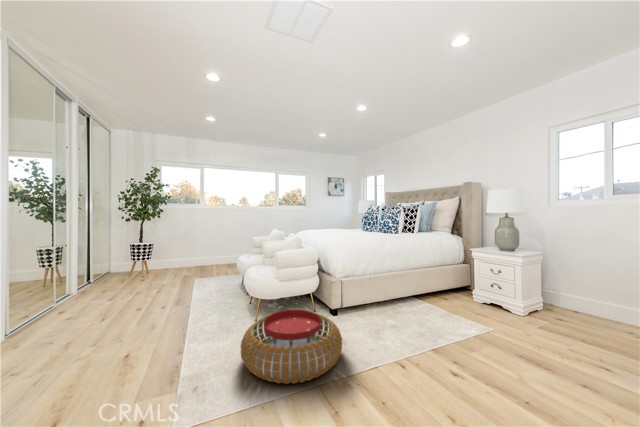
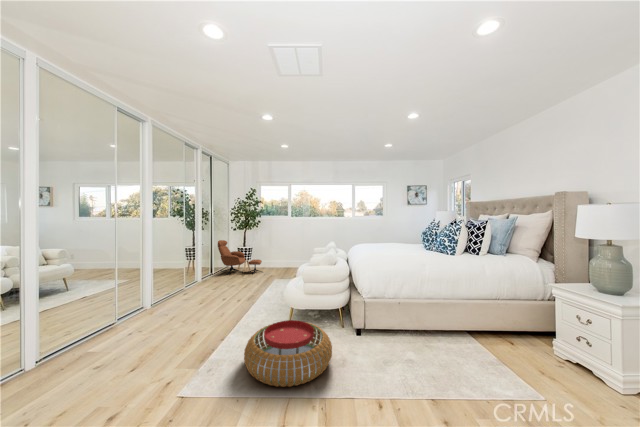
lounge chair: none [99,236,173,283] -> present [218,240,262,275]

